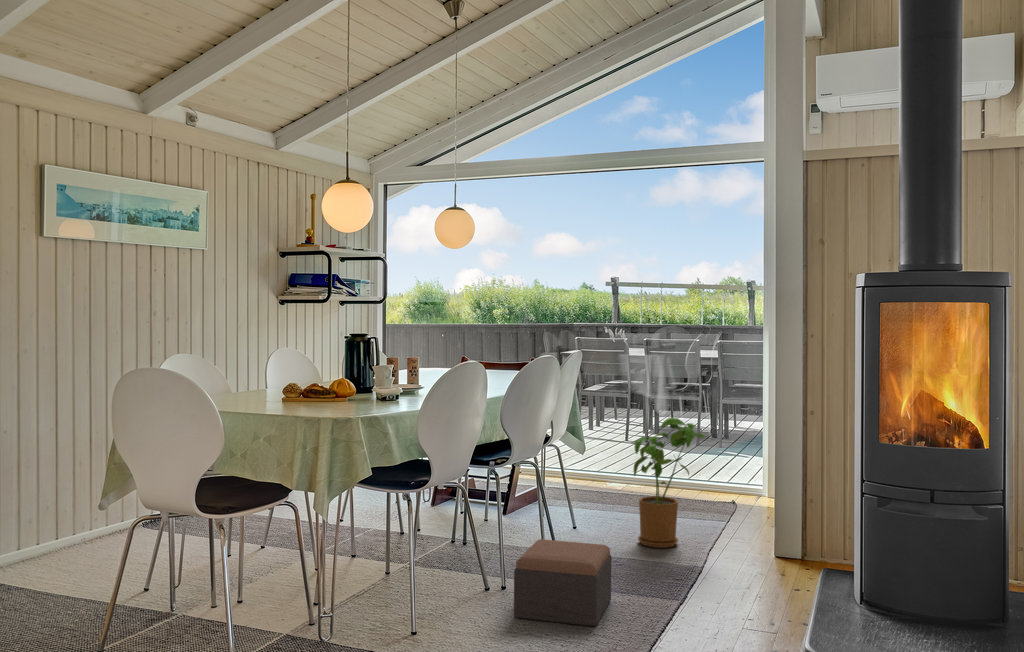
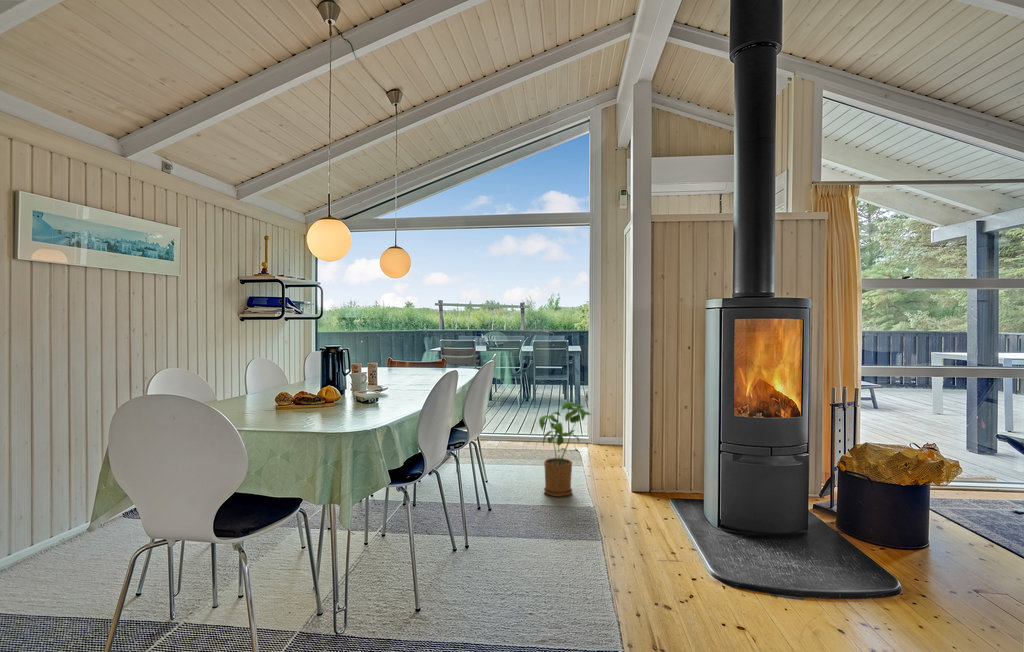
footstool: present [514,539,612,626] -> none [495,508,564,581]

